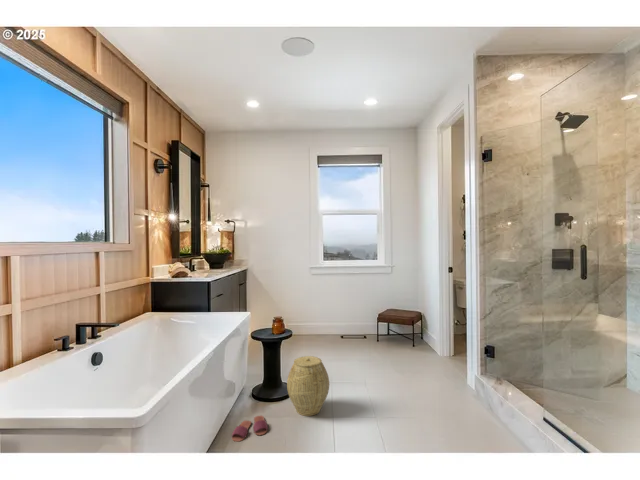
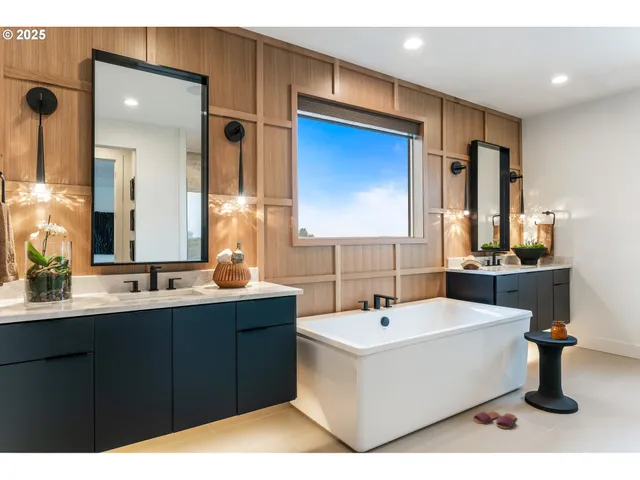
woven basket: present [287,356,329,416] -> none [546,371,604,440]

